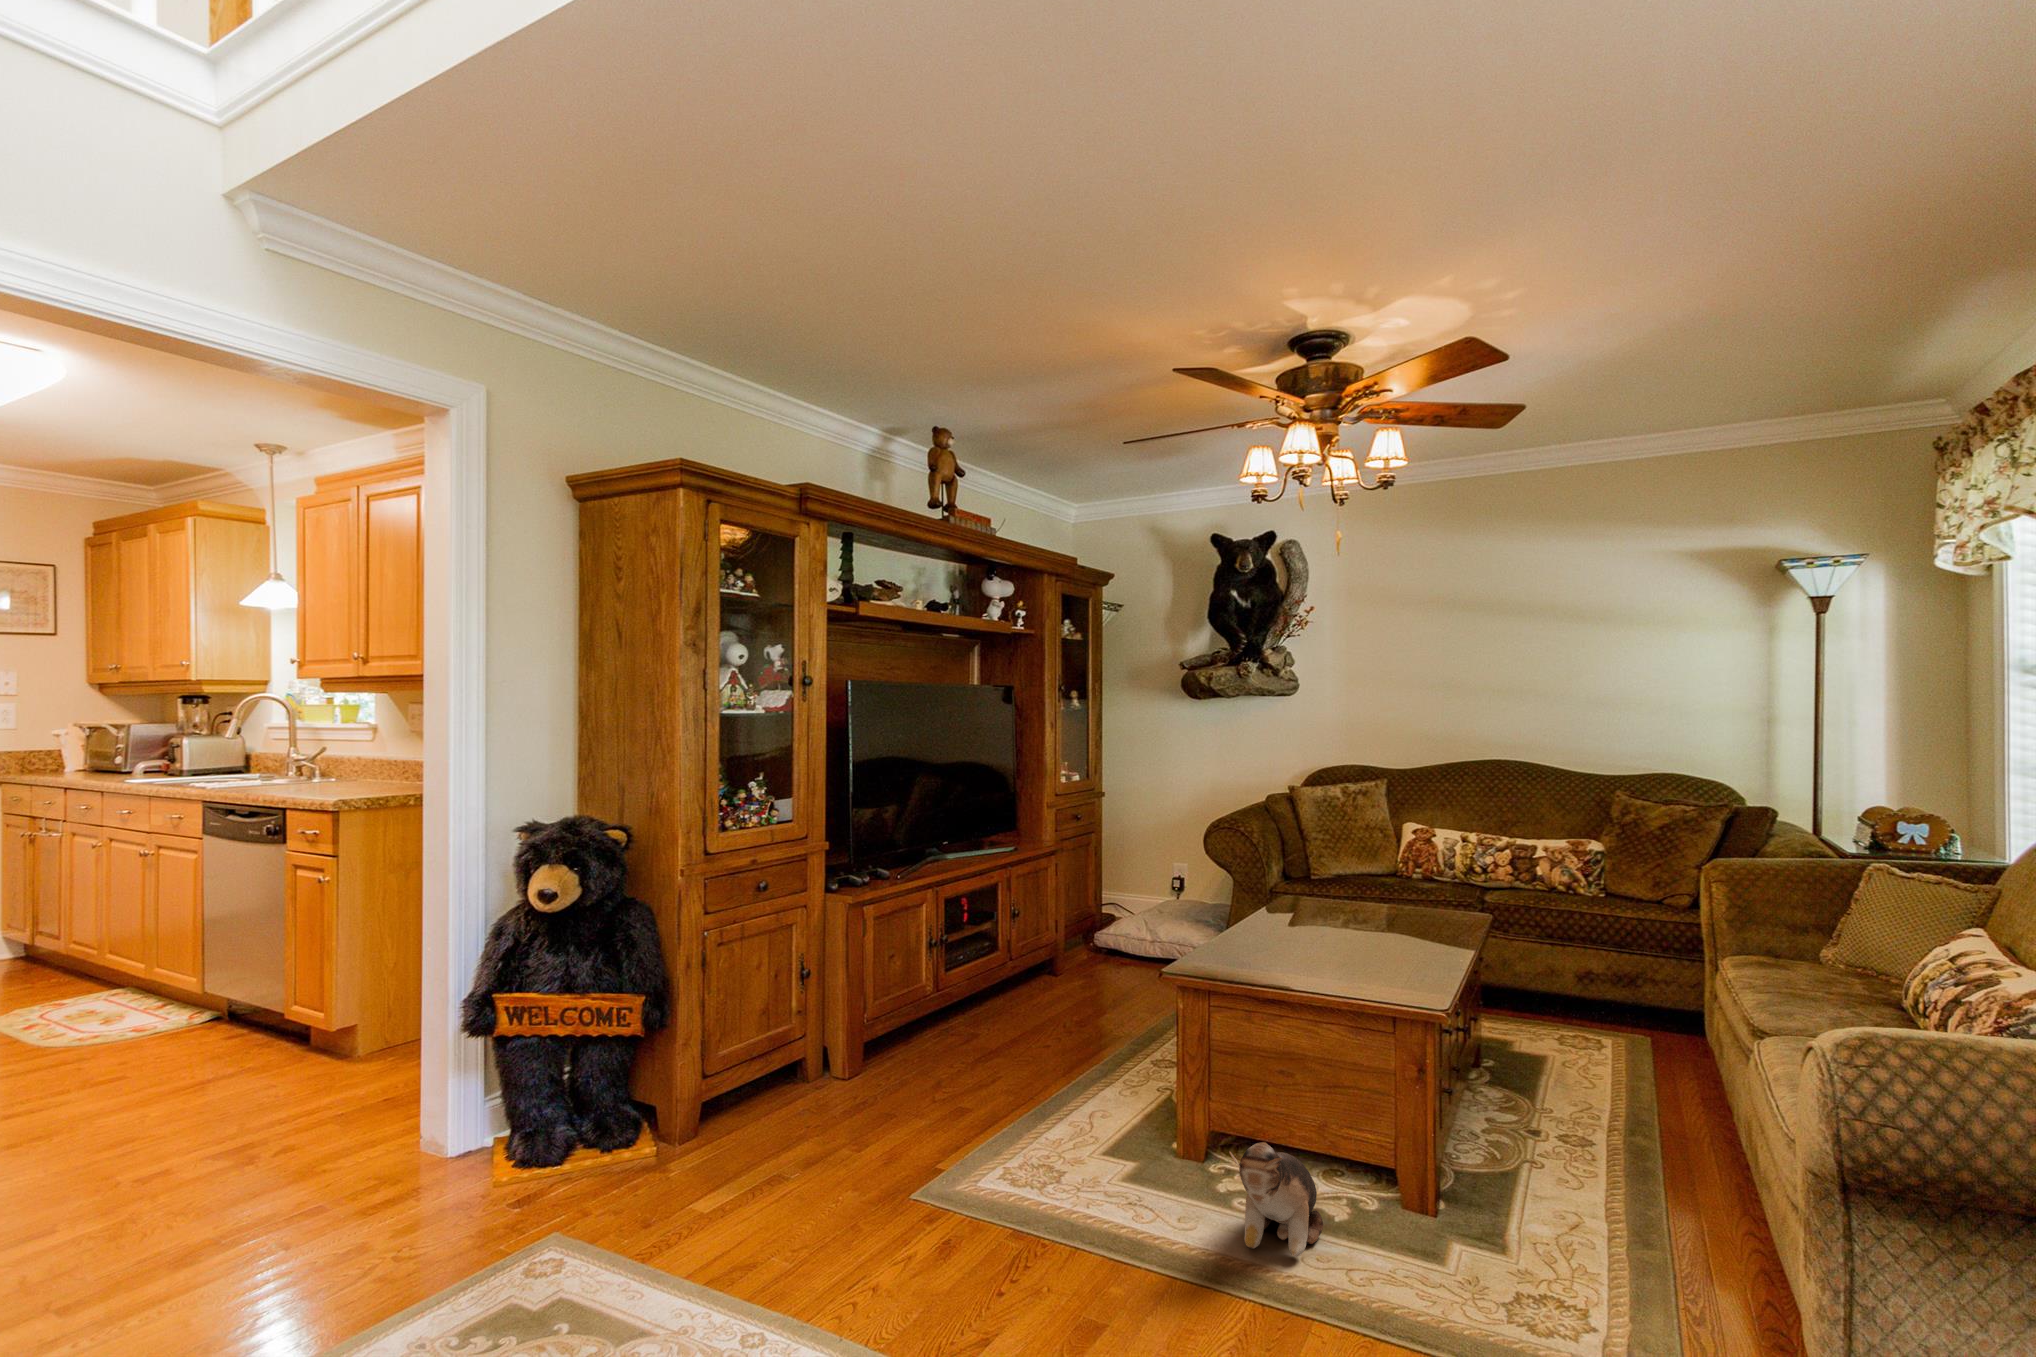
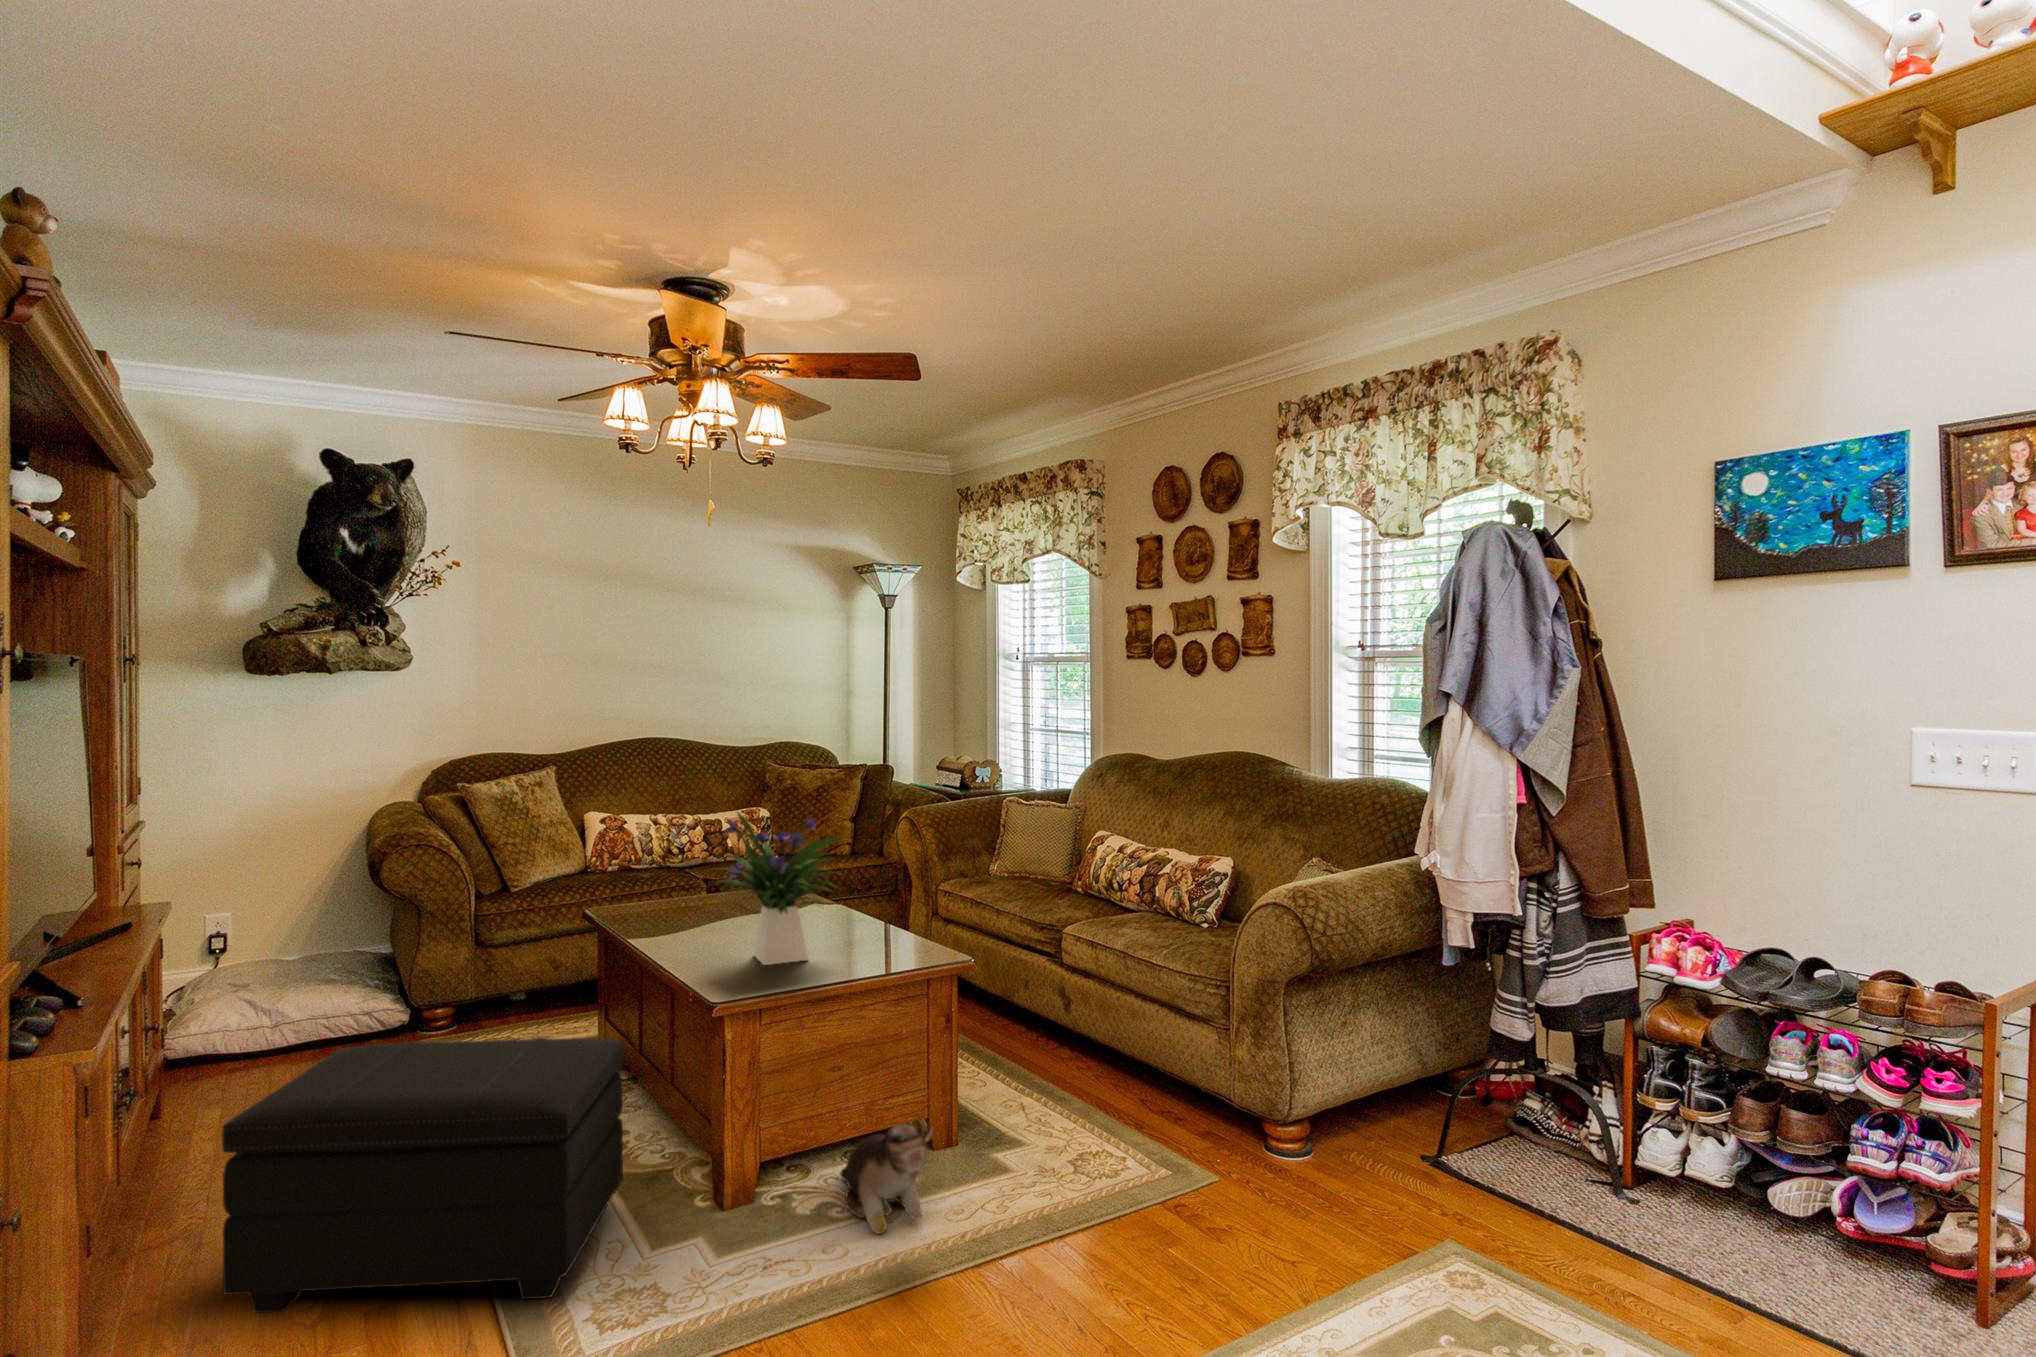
flower arrangement: none [1230,814,1377,970] -> present [717,813,843,965]
footstool: none [907,947,1147,1158] -> present [222,1037,623,1313]

